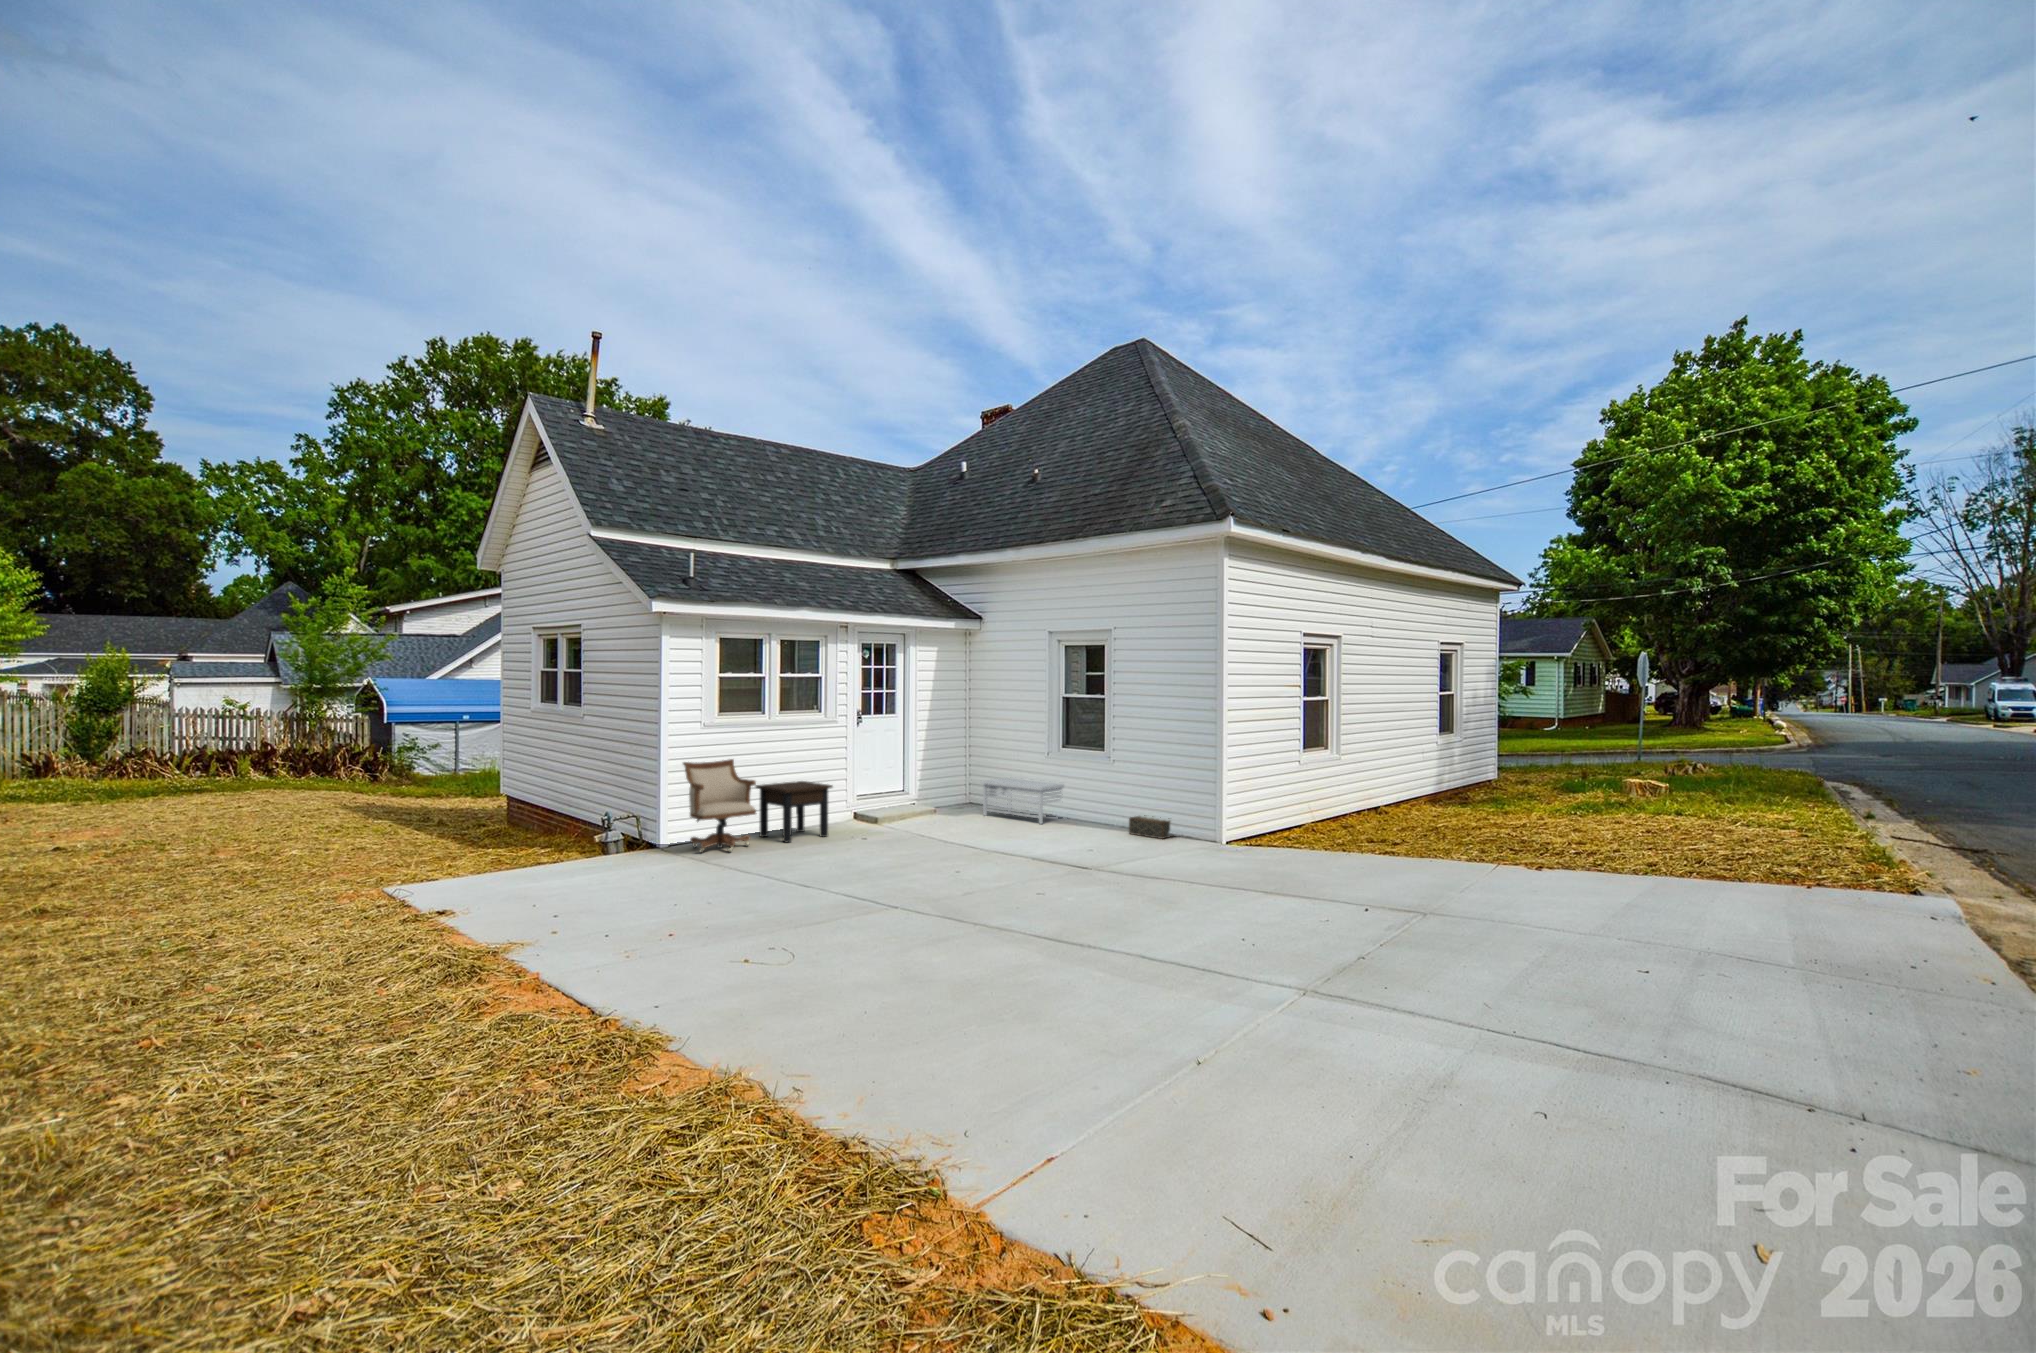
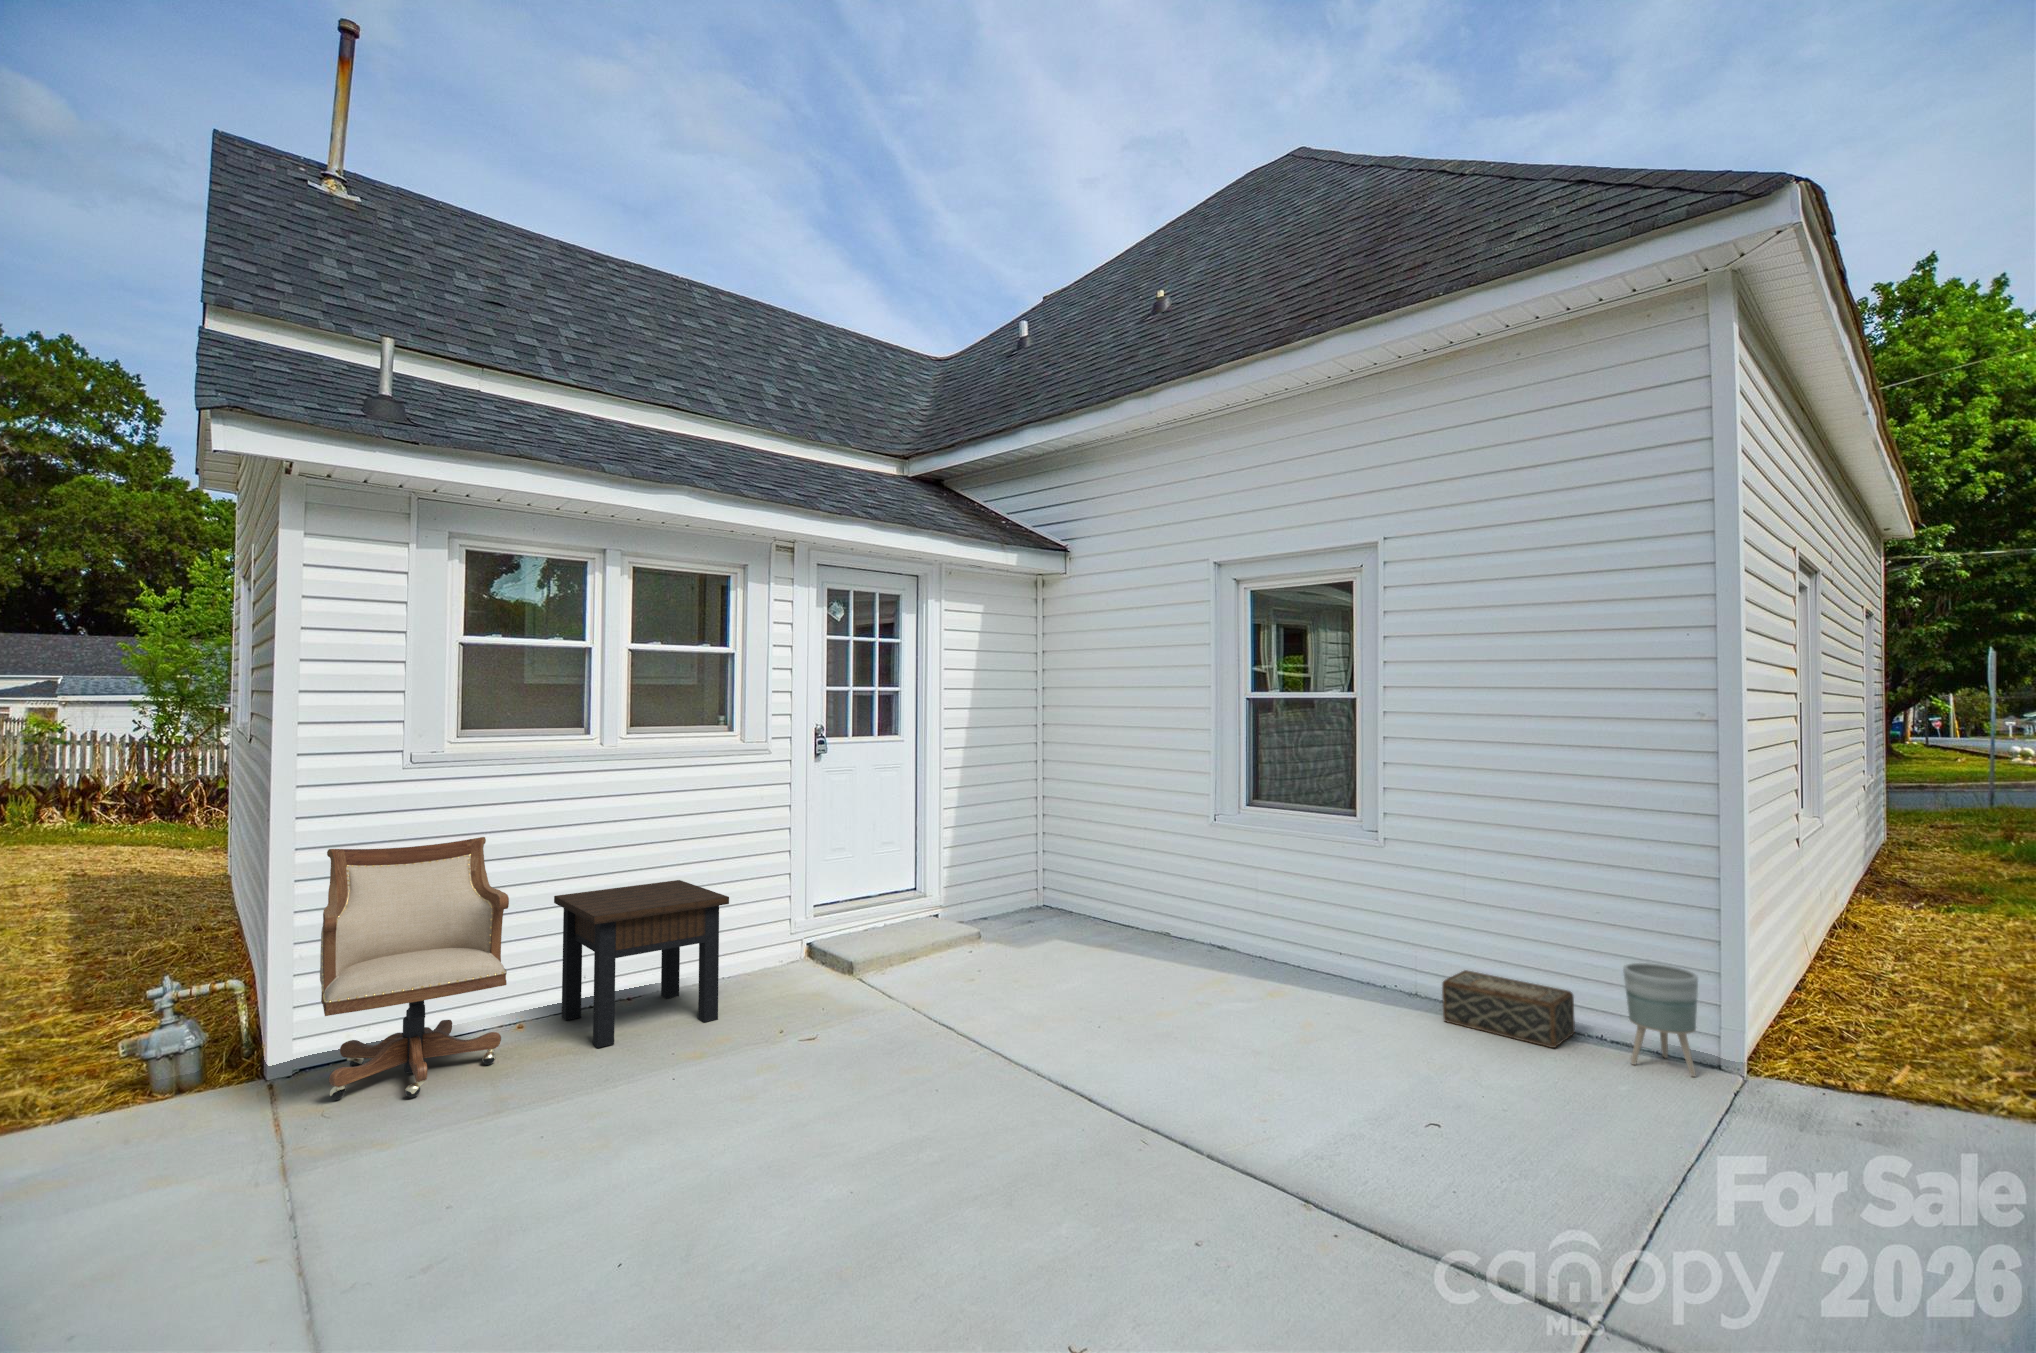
storage bench: present [980,777,1065,824] -> none [1070,861,1263,977]
planter: none [1185,806,1209,844] -> present [1623,963,1698,1076]

